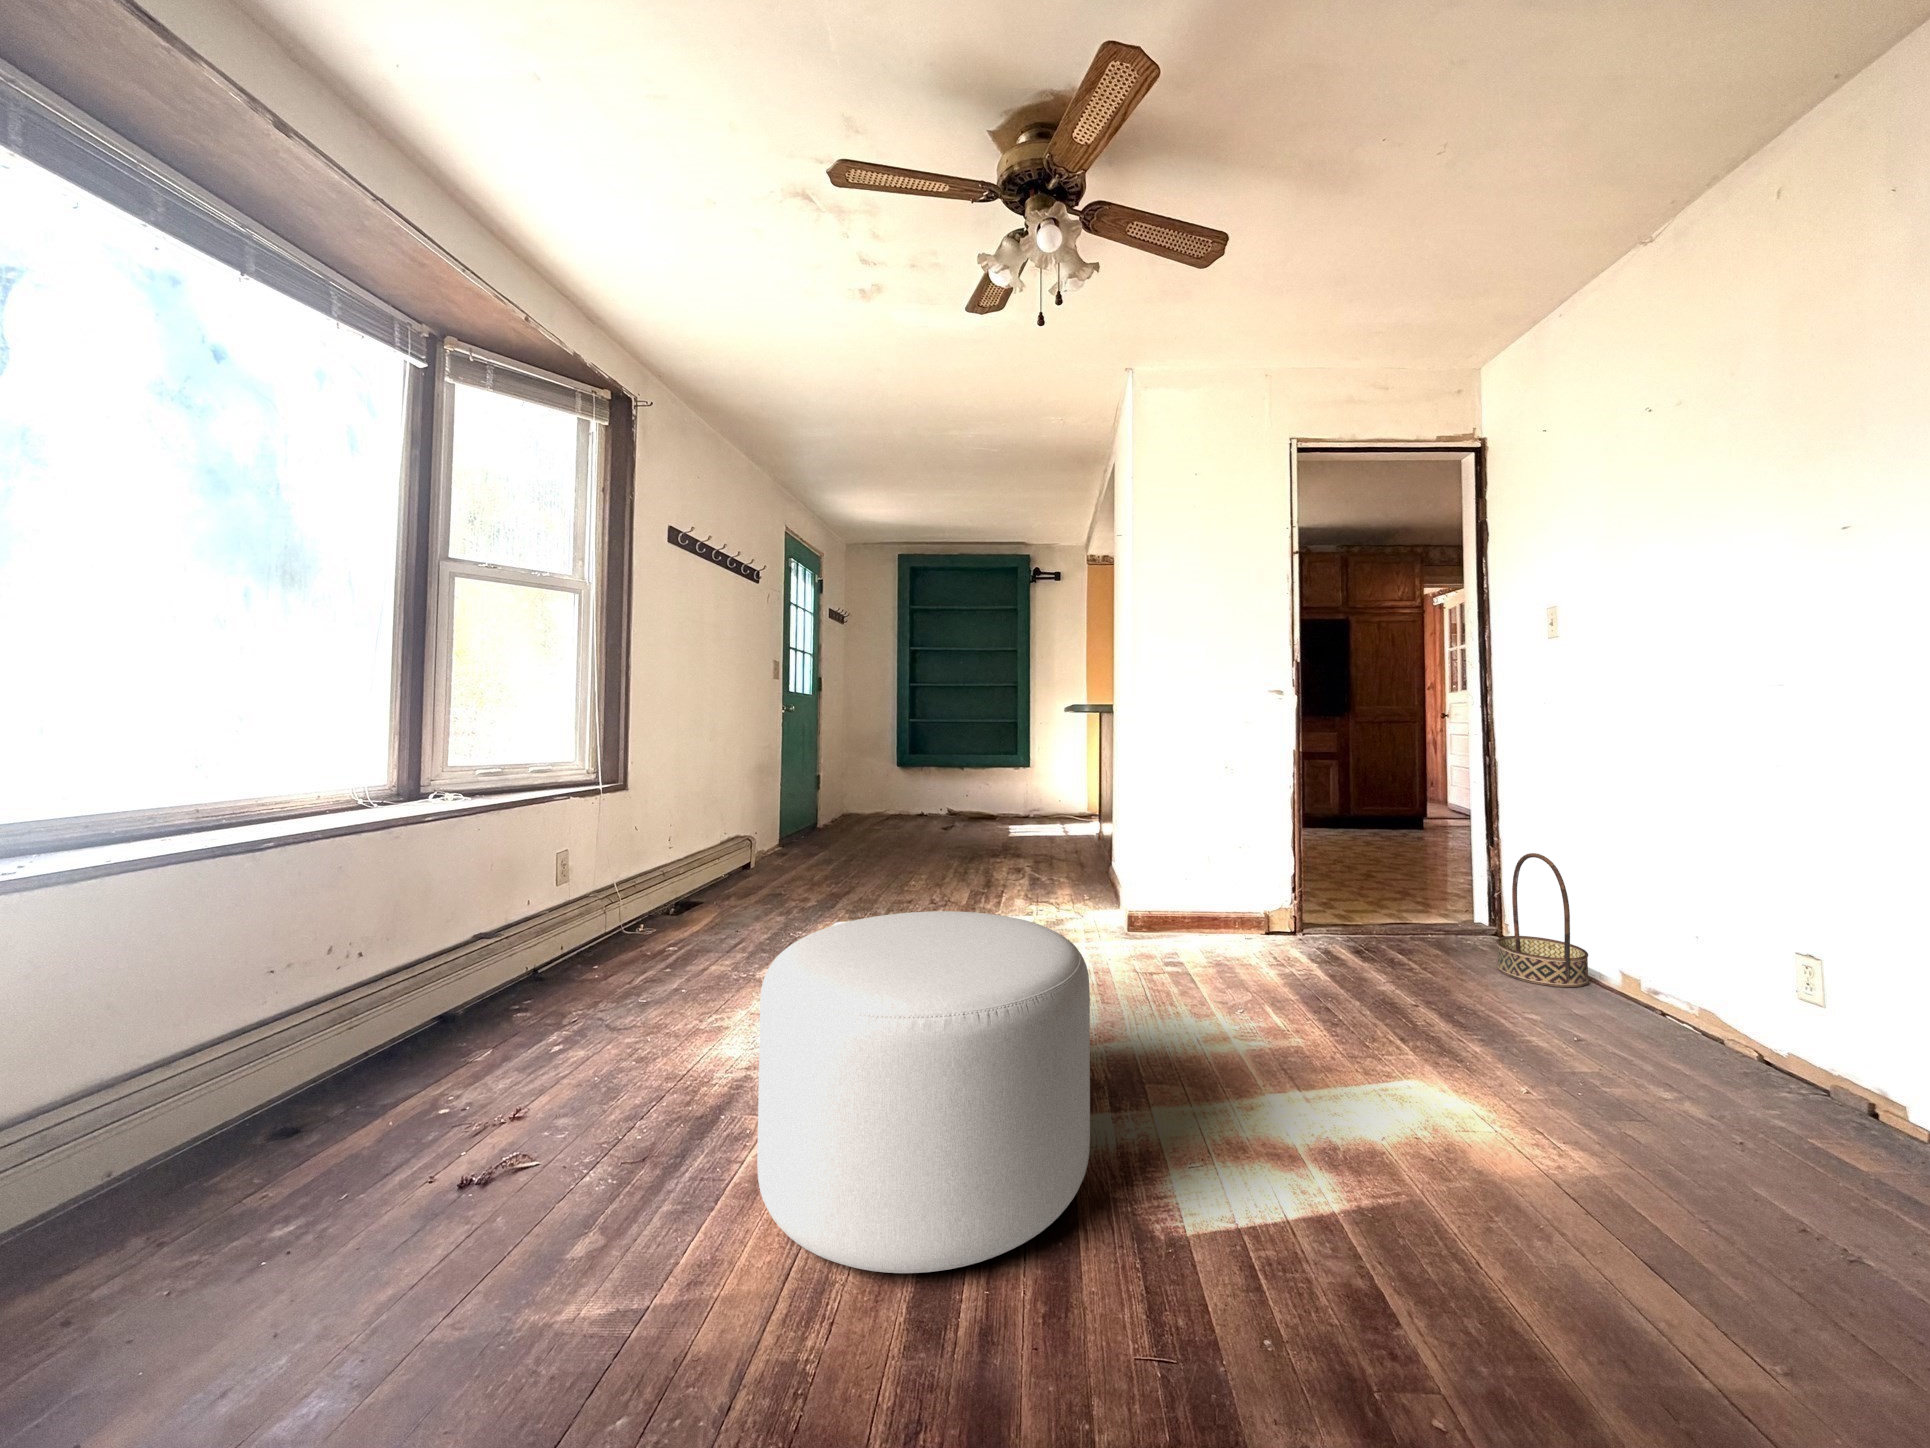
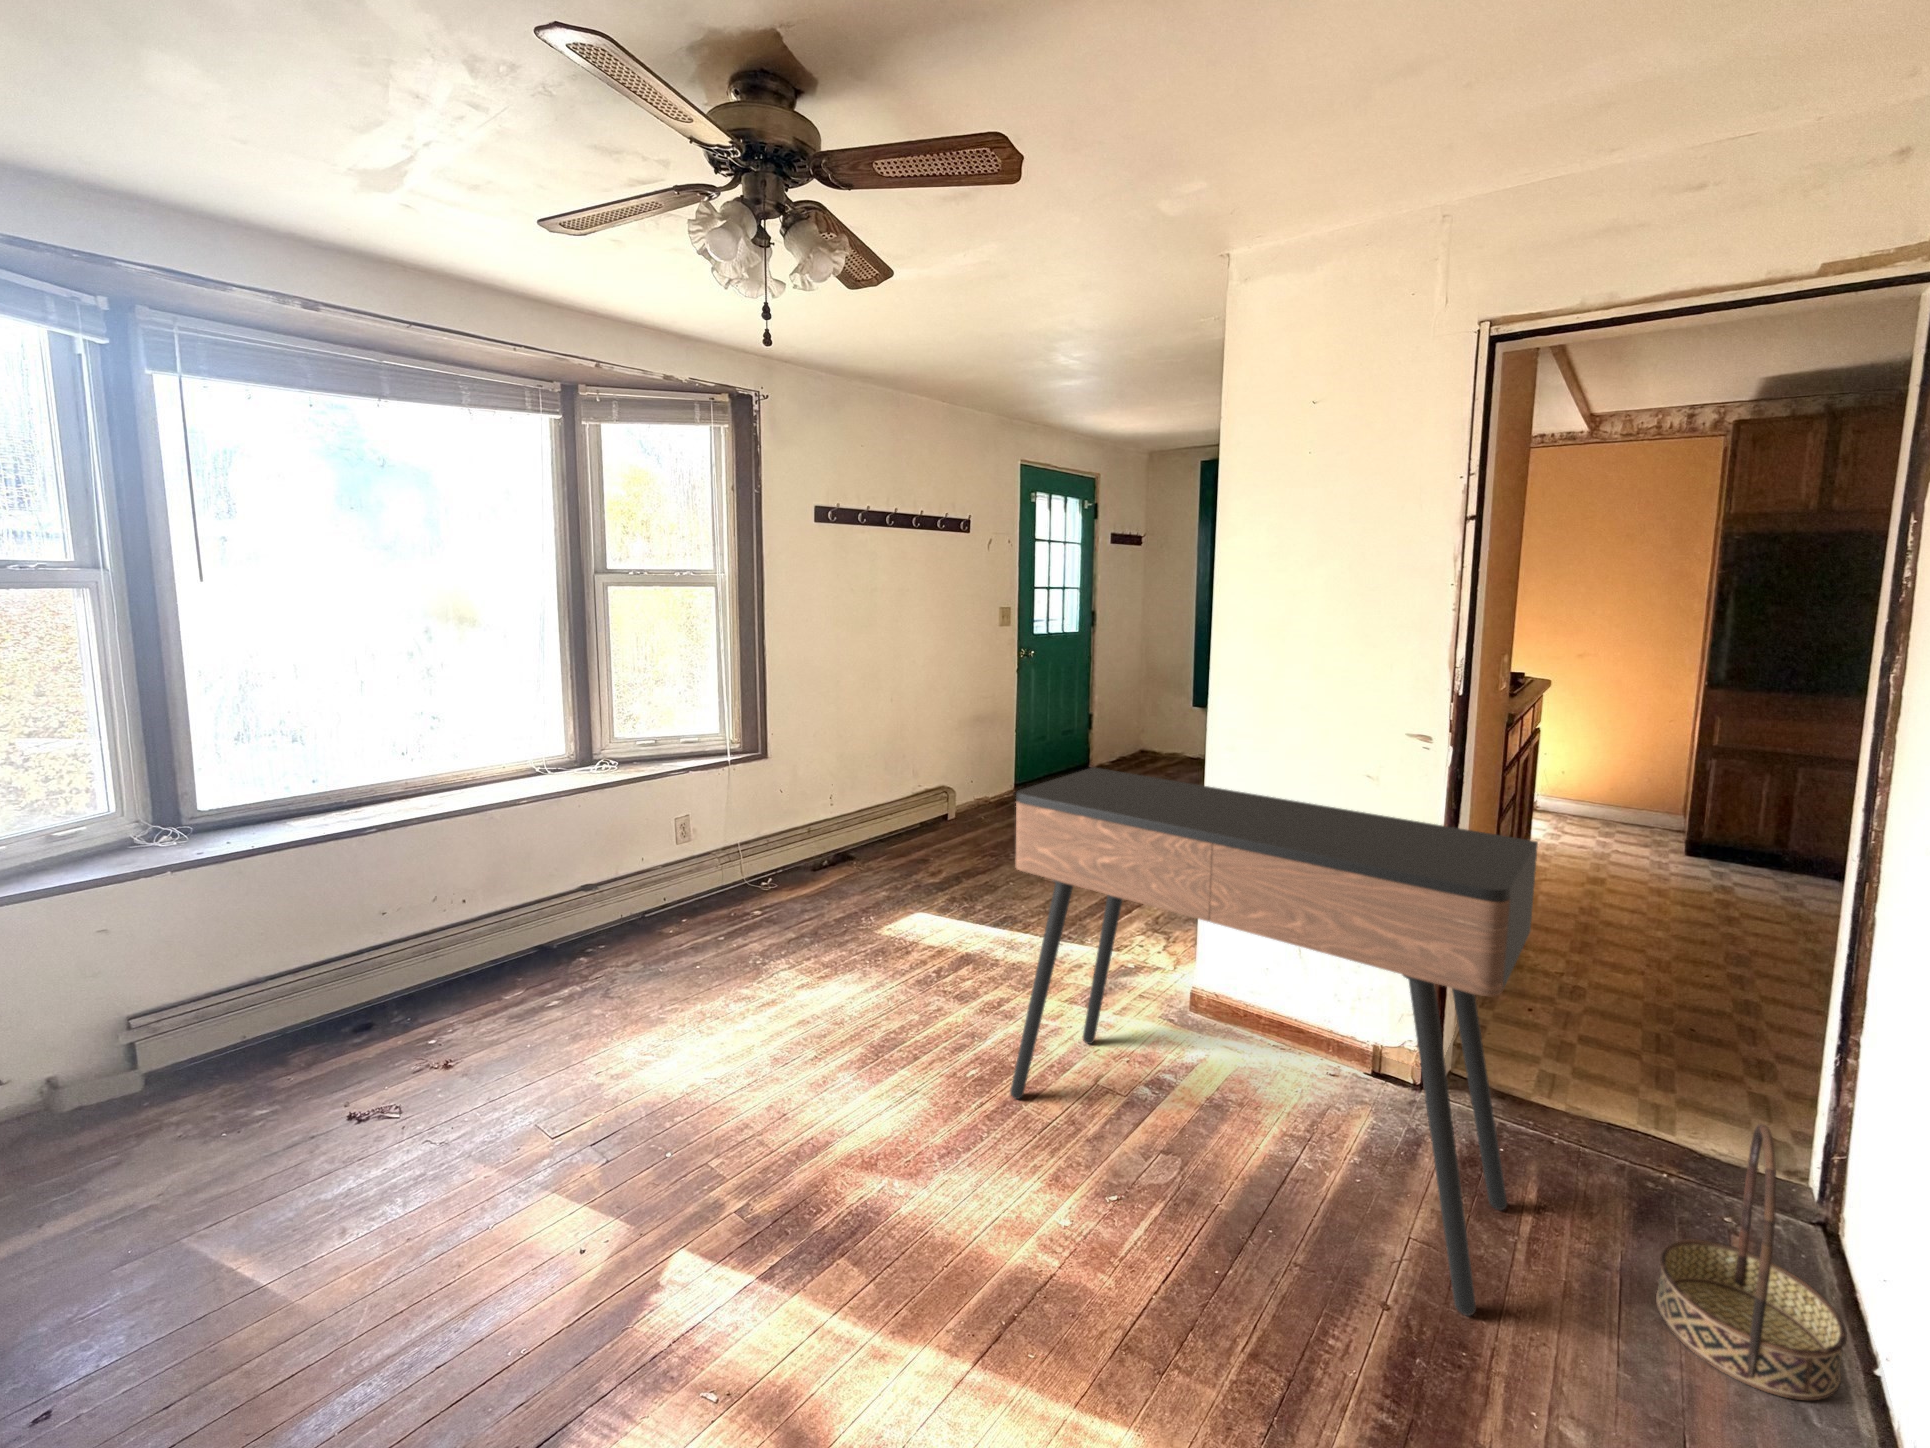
console table: none [1095,724,1468,1003] -> present [1010,767,1538,1316]
ottoman: present [757,911,1090,1273] -> none [426,981,752,1330]

